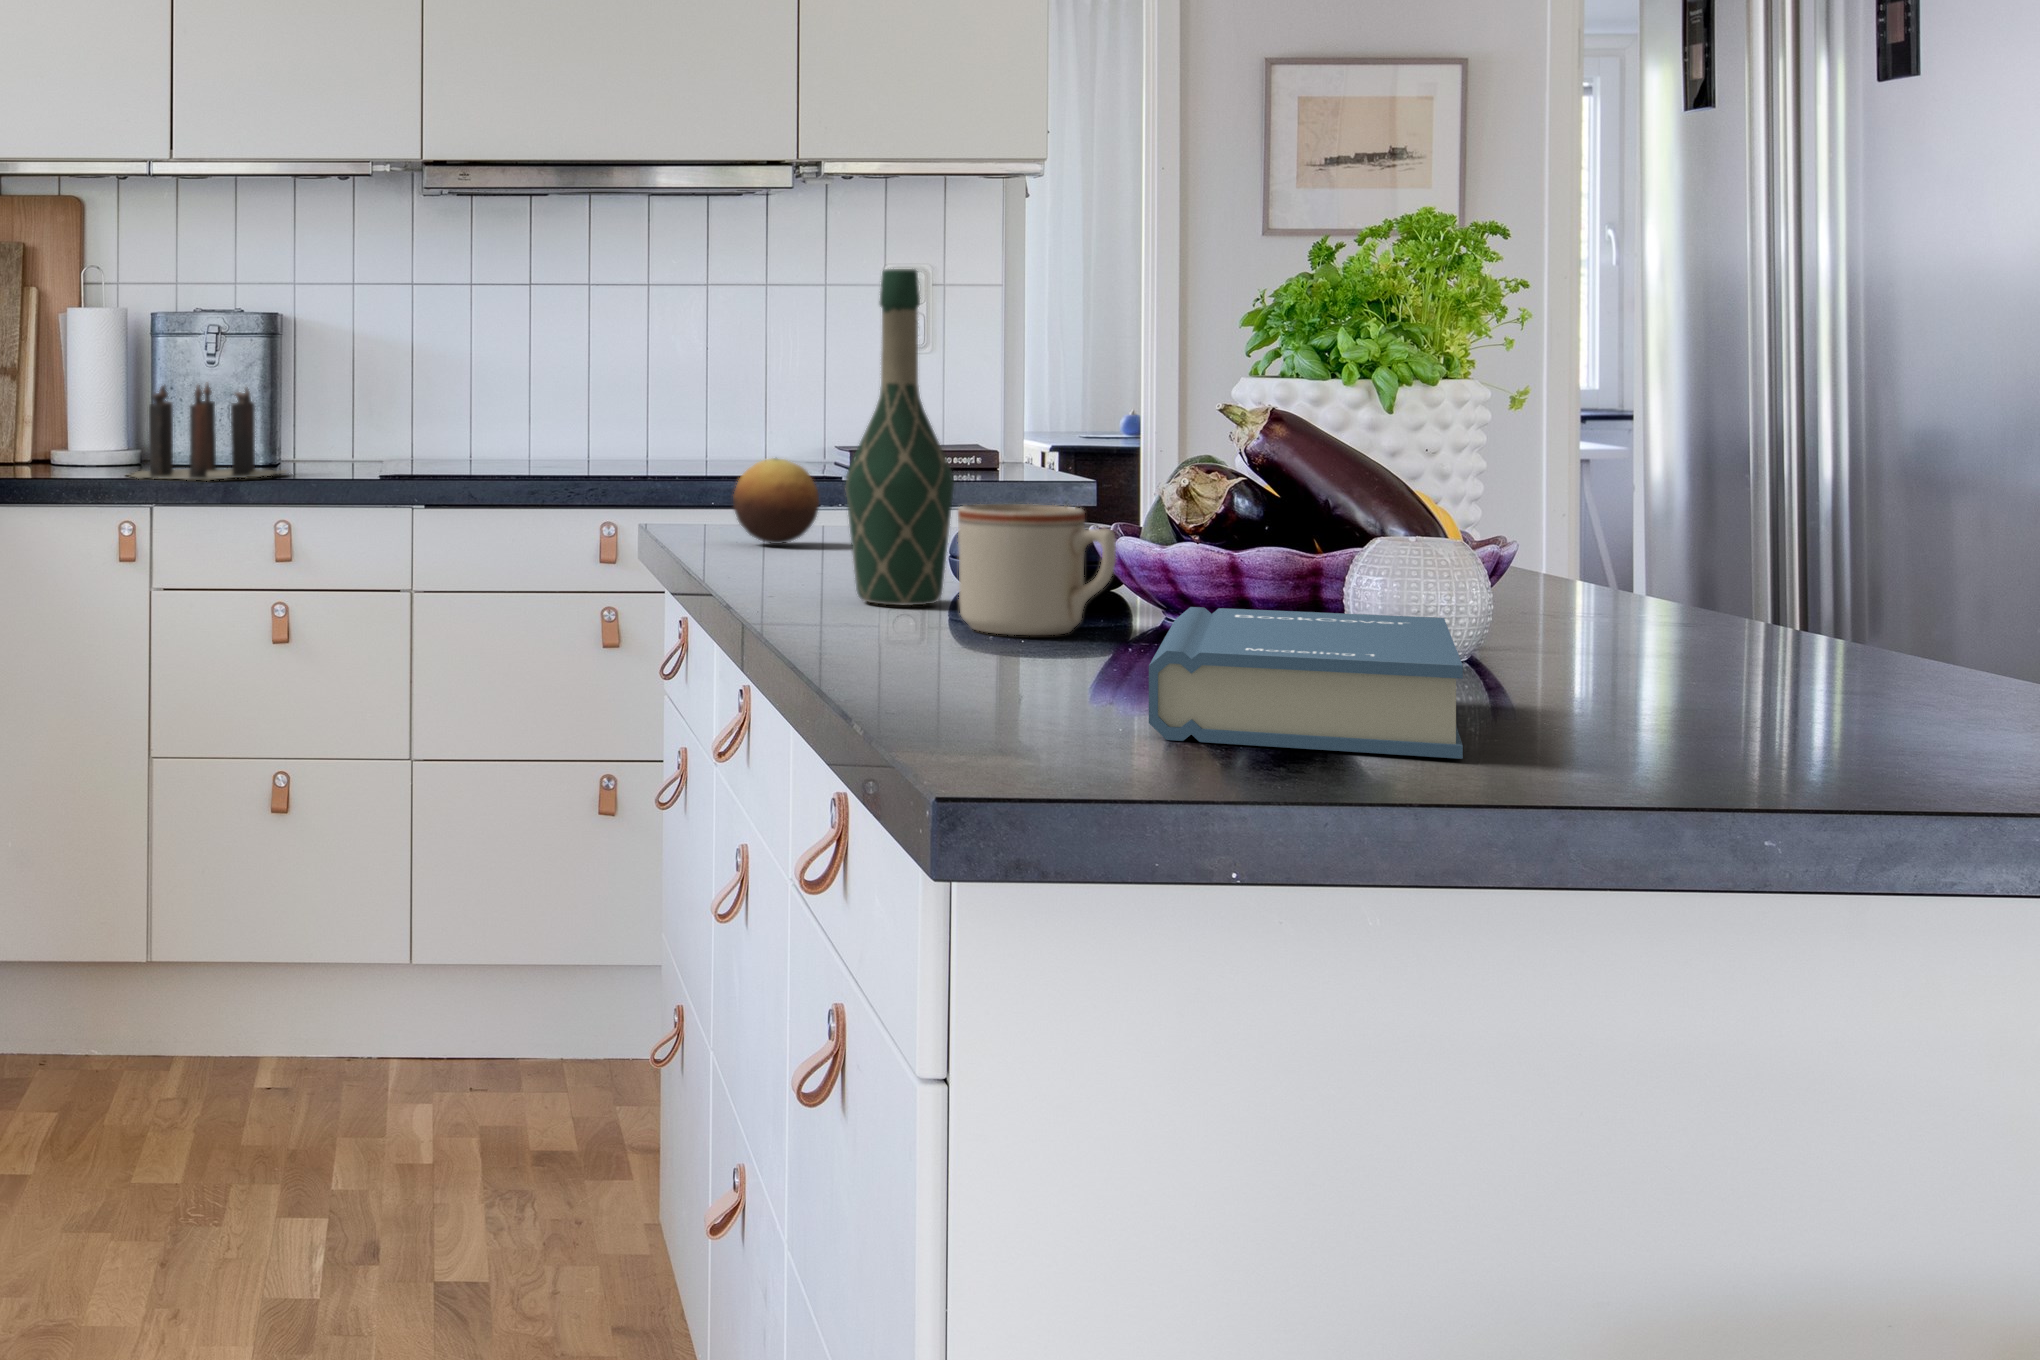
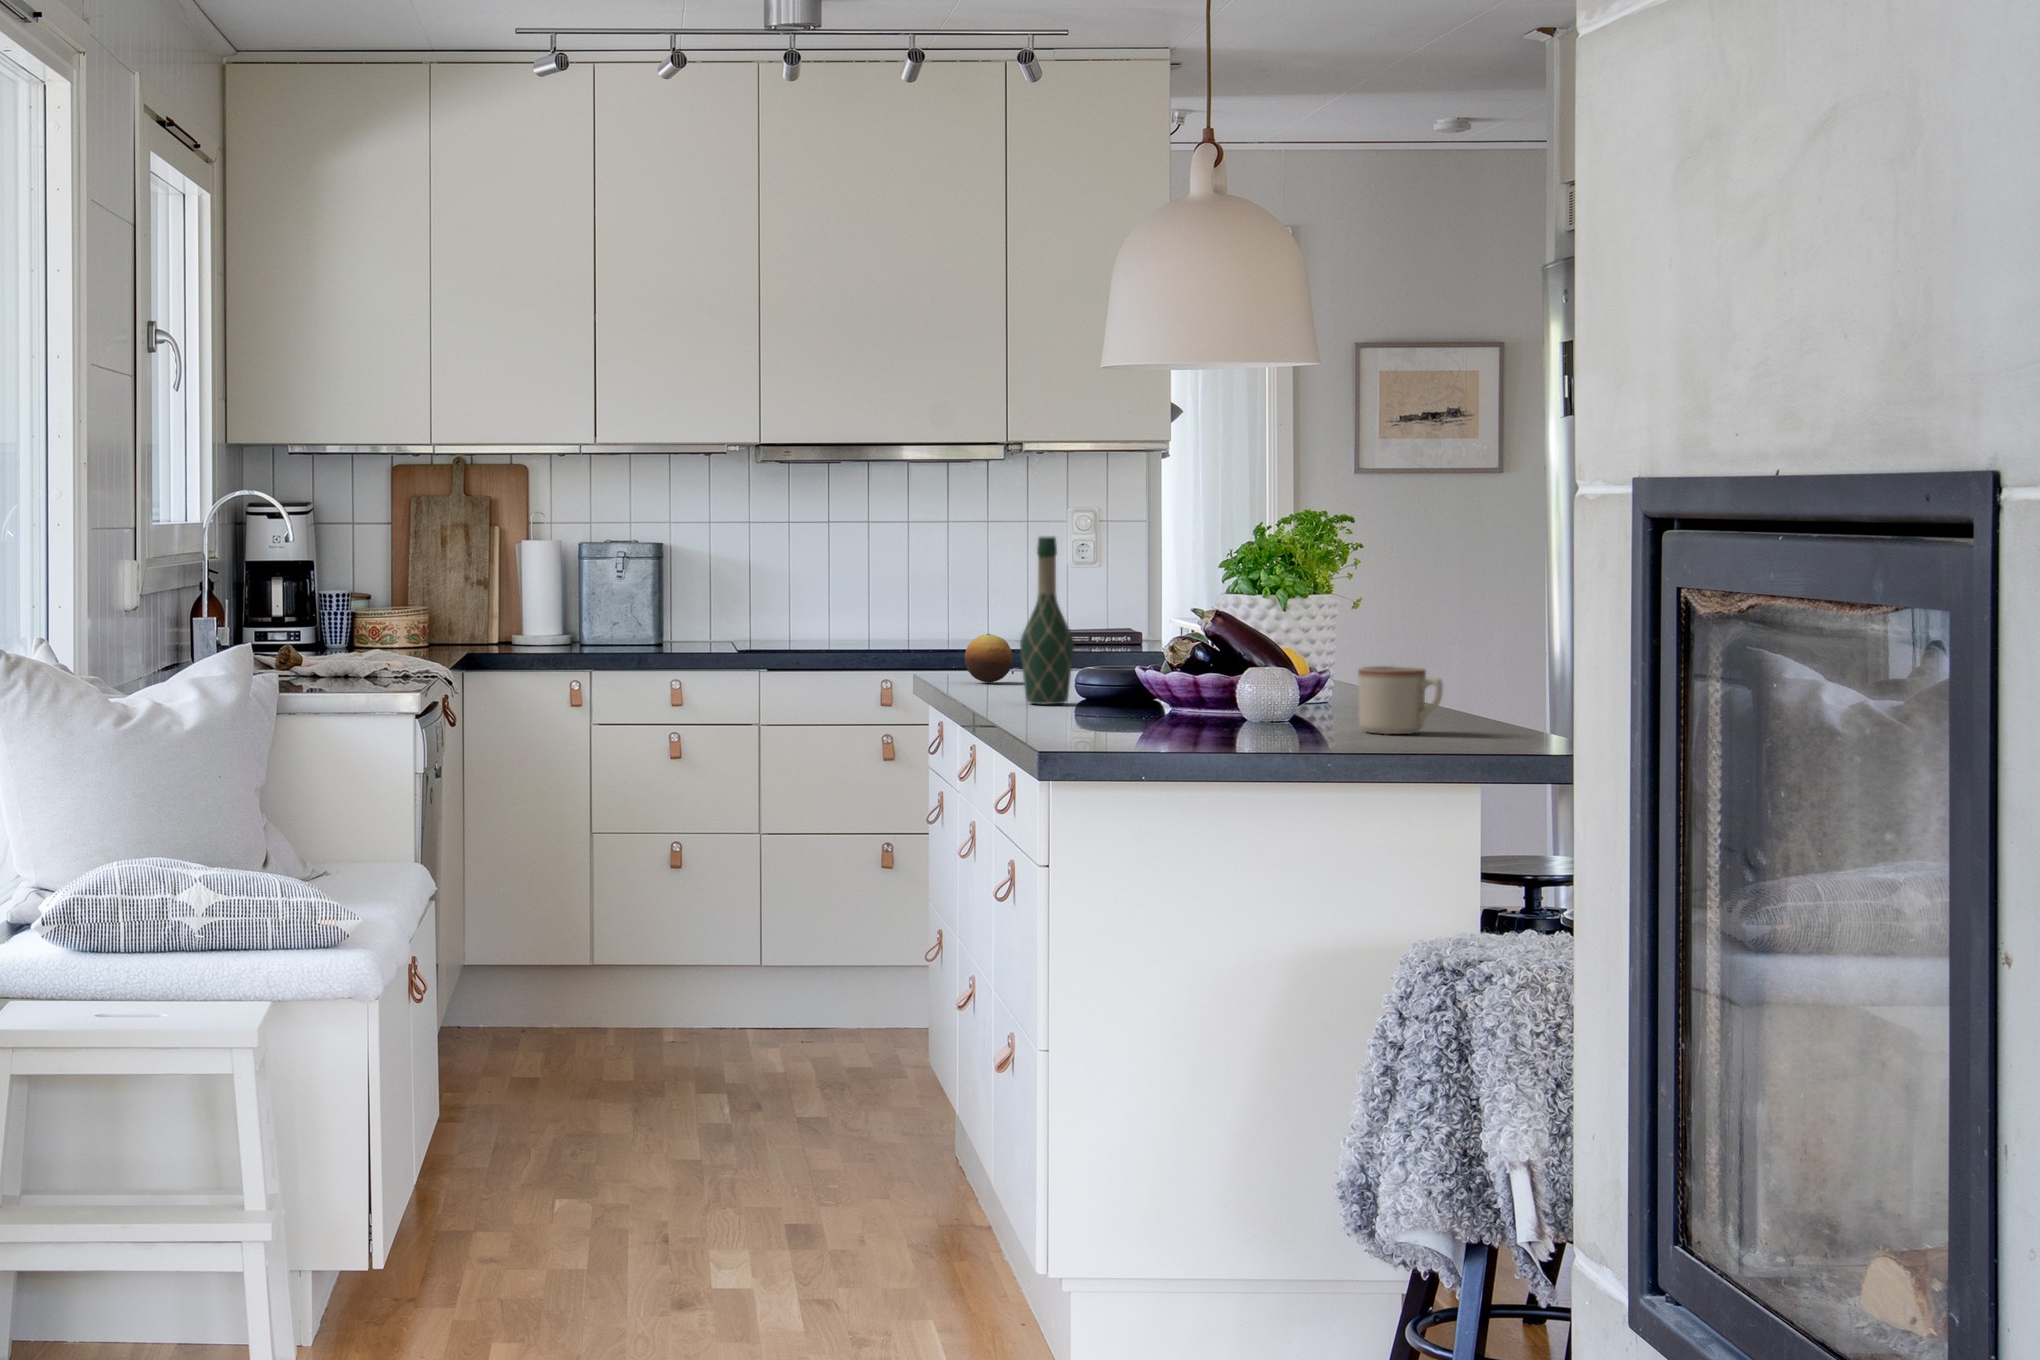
candle: present [129,382,286,480] -> none [554,591,681,654]
mug: present [958,504,1116,635] -> present [1358,666,1443,734]
hardback book: present [1149,607,1463,759] -> none [1128,693,1264,741]

